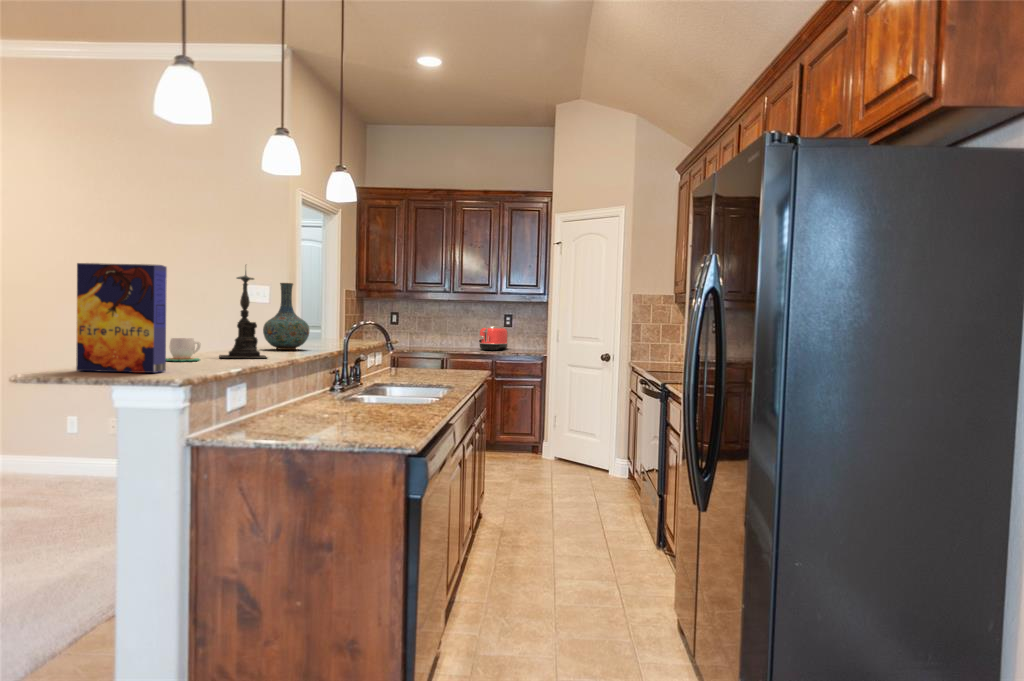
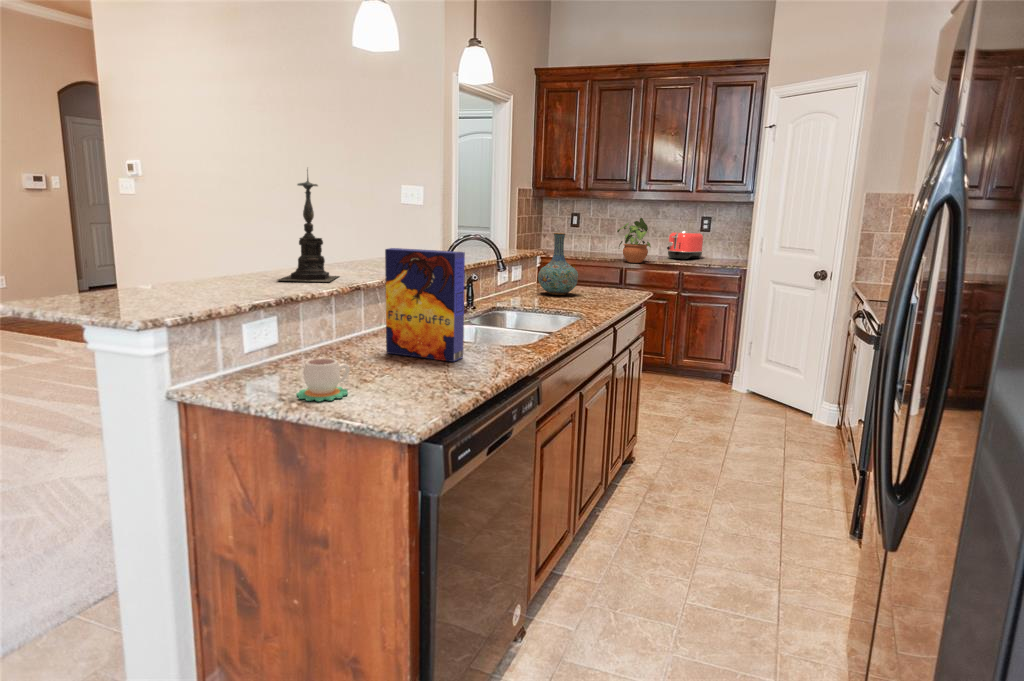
cereal box: present [76,263,167,373] -> present [385,248,465,362]
vase: present [263,283,309,350] -> present [538,233,578,295]
potted plant: none [437,315,467,354] -> present [617,218,651,263]
mug: present [166,338,201,361] -> present [296,358,350,401]

